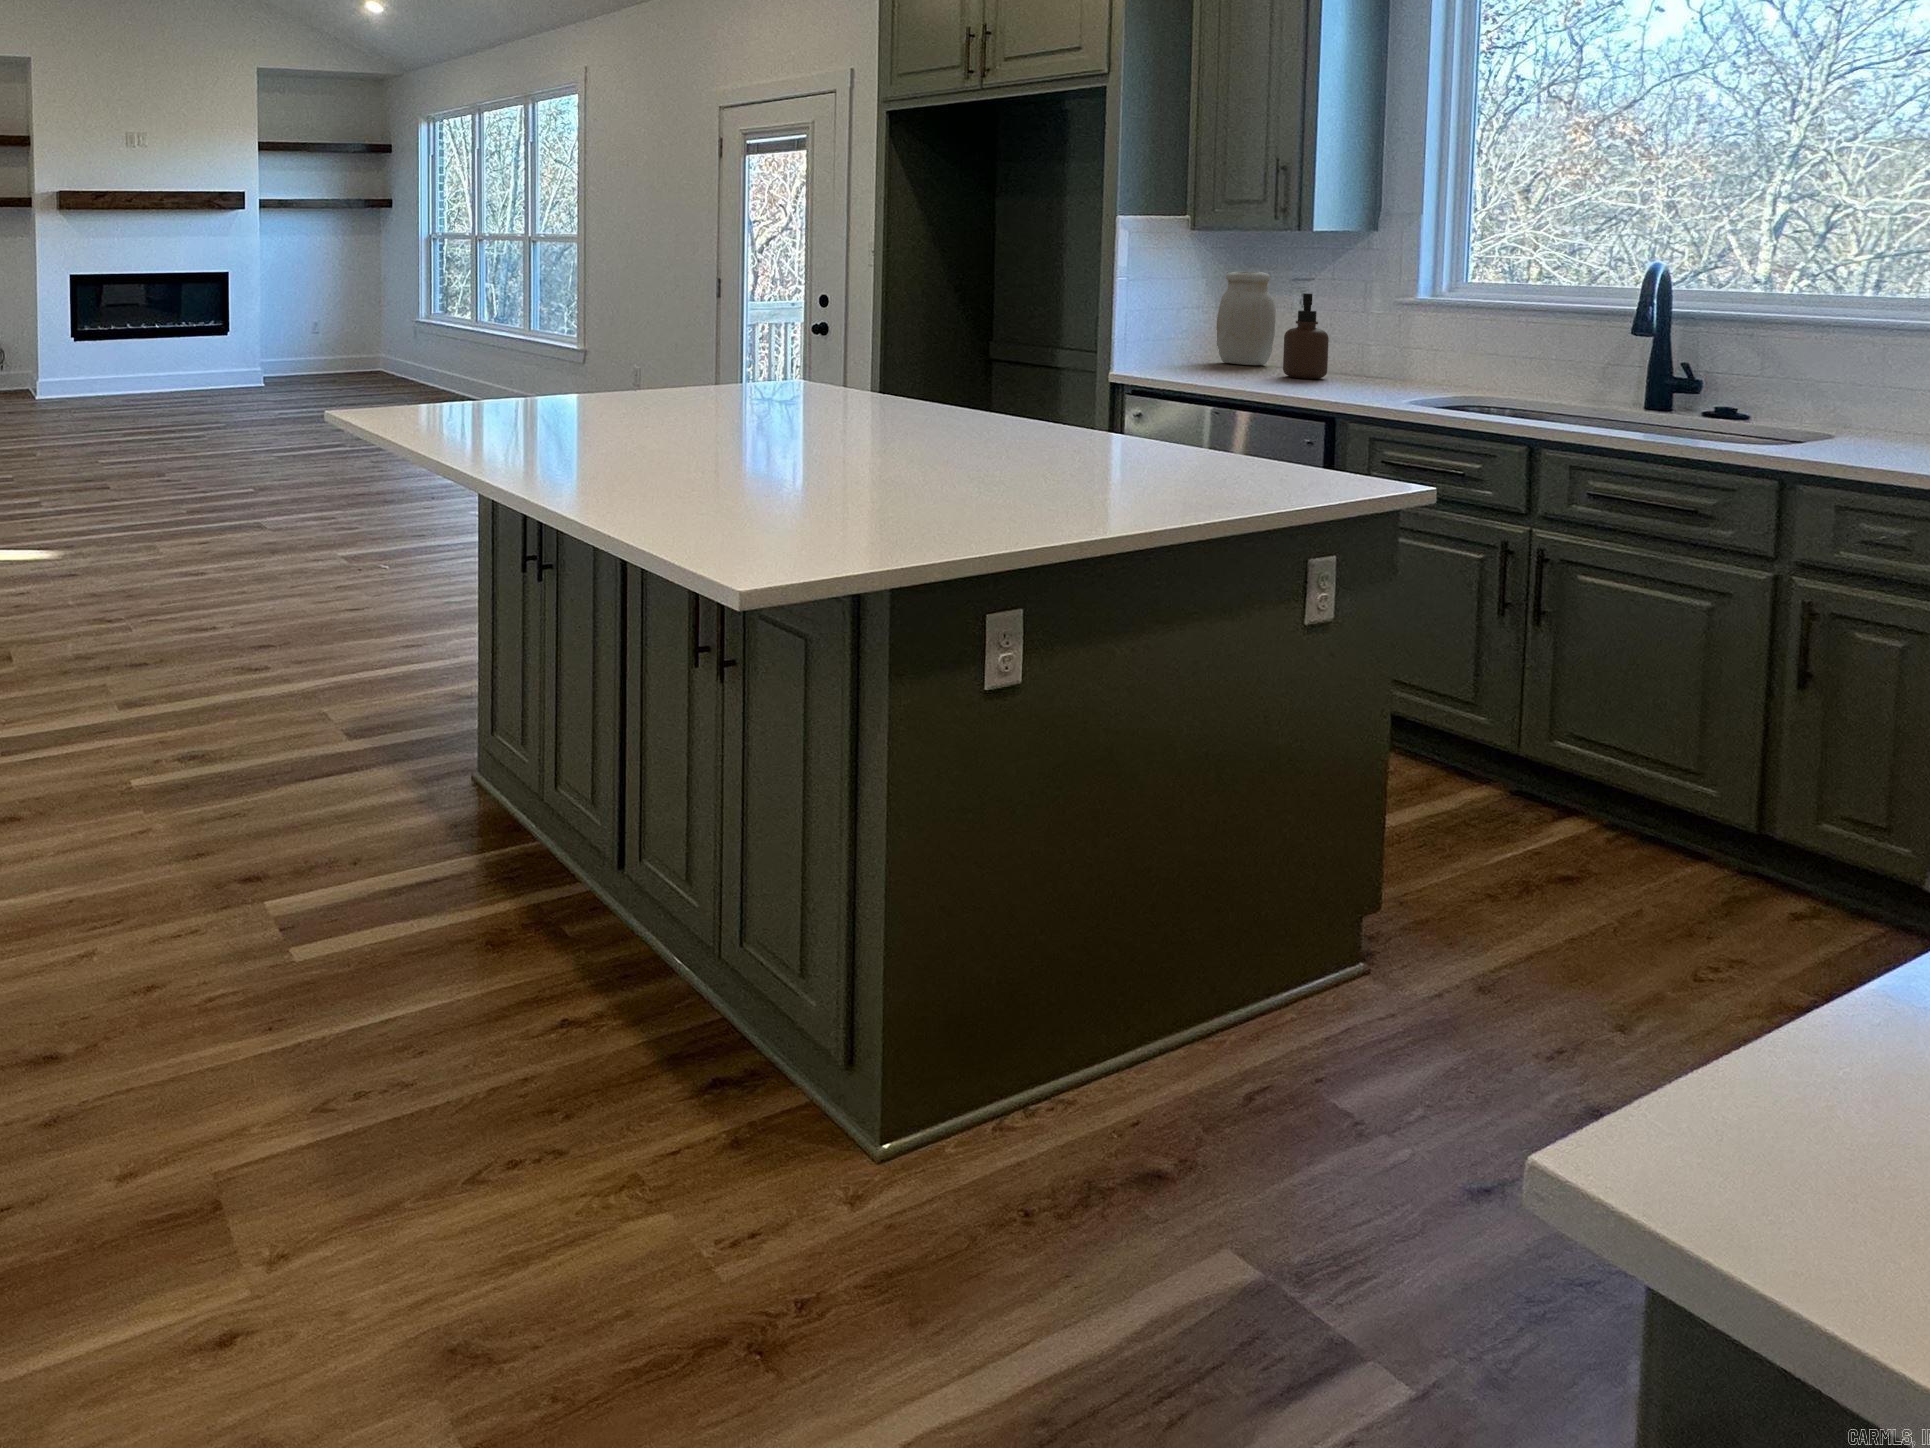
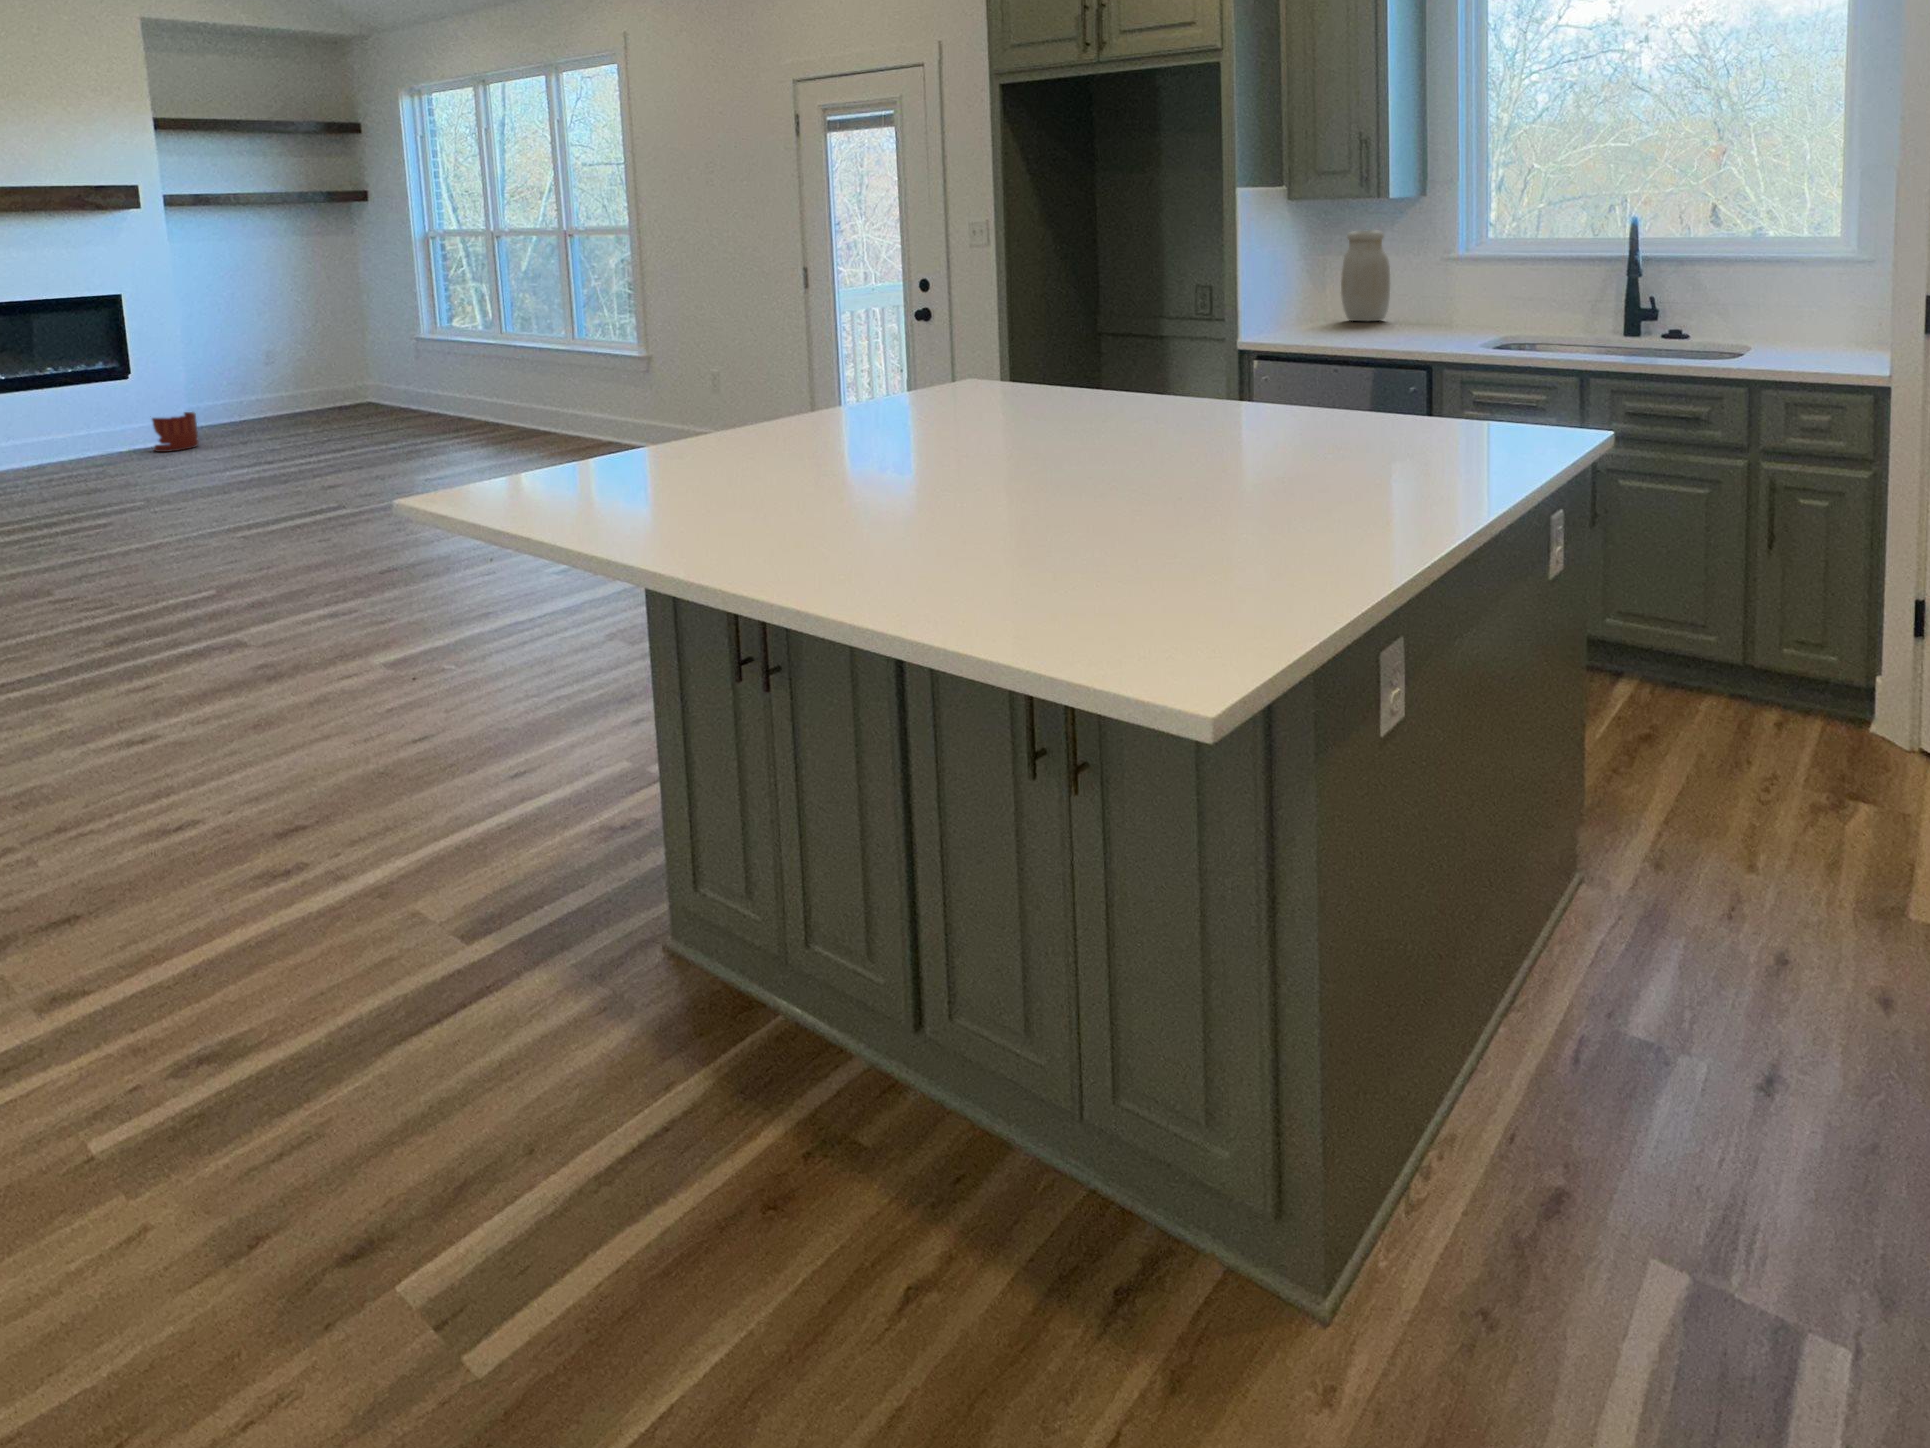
soap dispenser: present [1283,293,1329,379] -> none [1410,248,1446,330]
planter: none [245,360,274,388] -> present [152,412,199,452]

